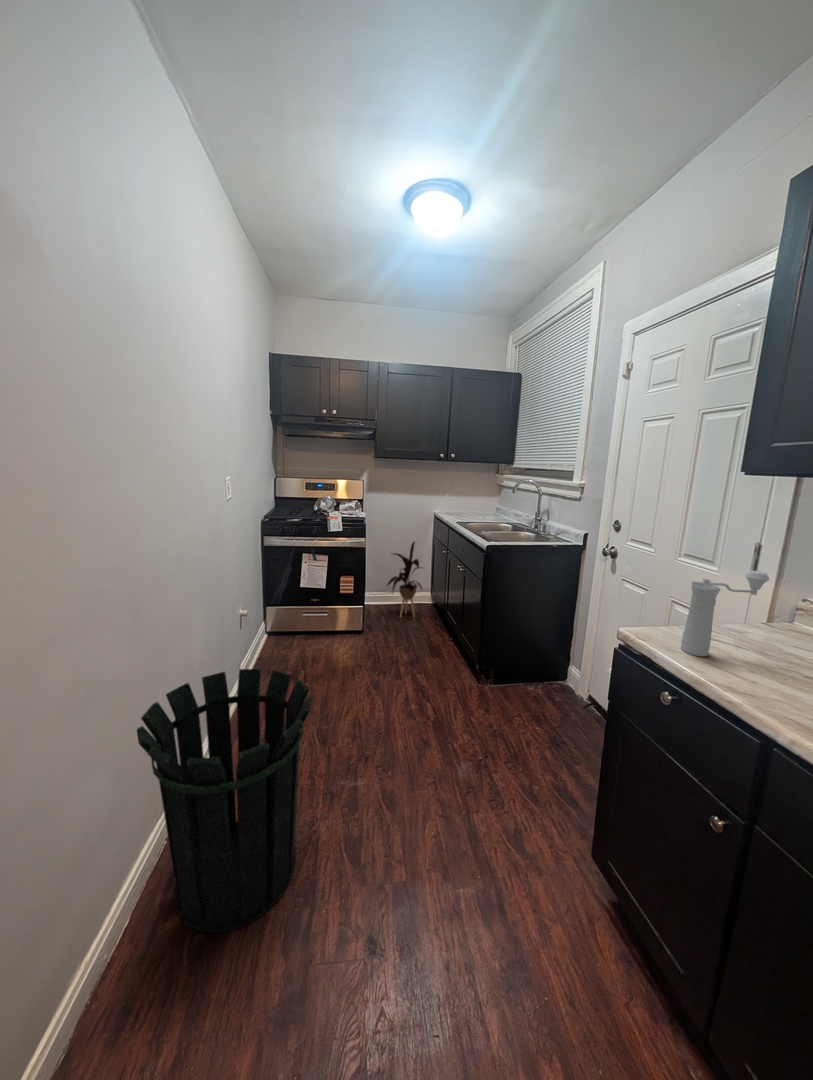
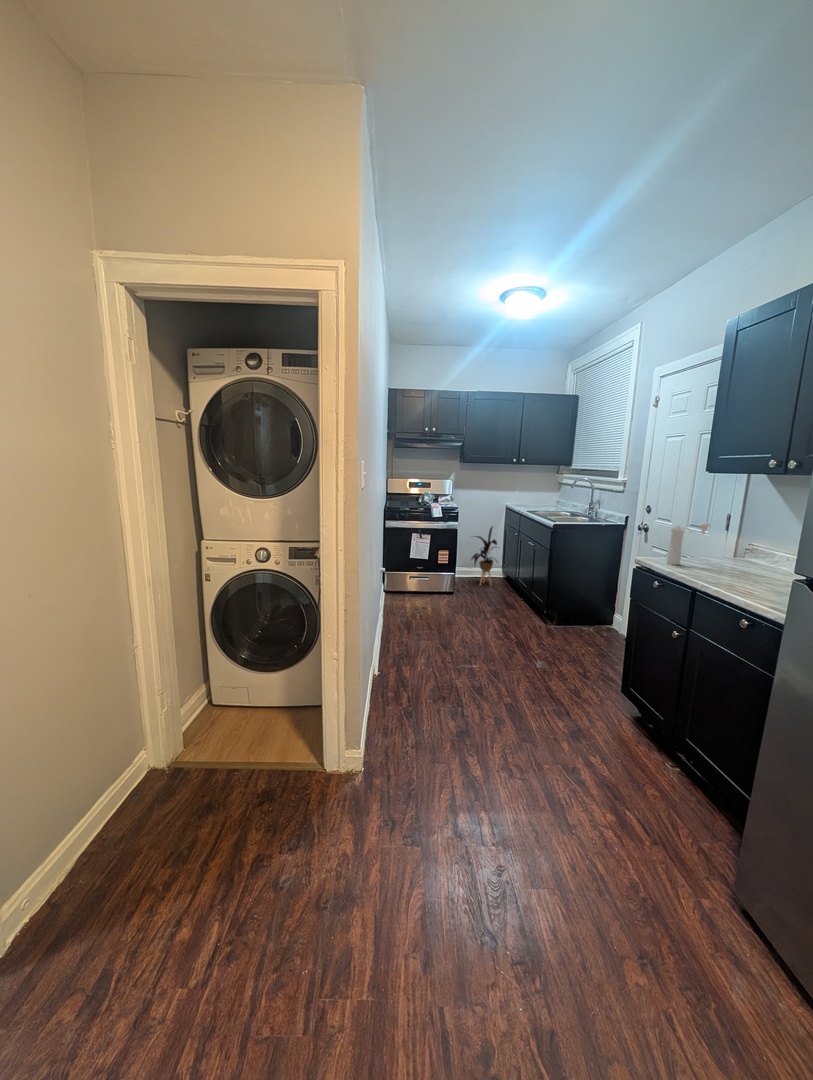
waste bin: present [137,669,312,933] -> none [384,585,466,706]

